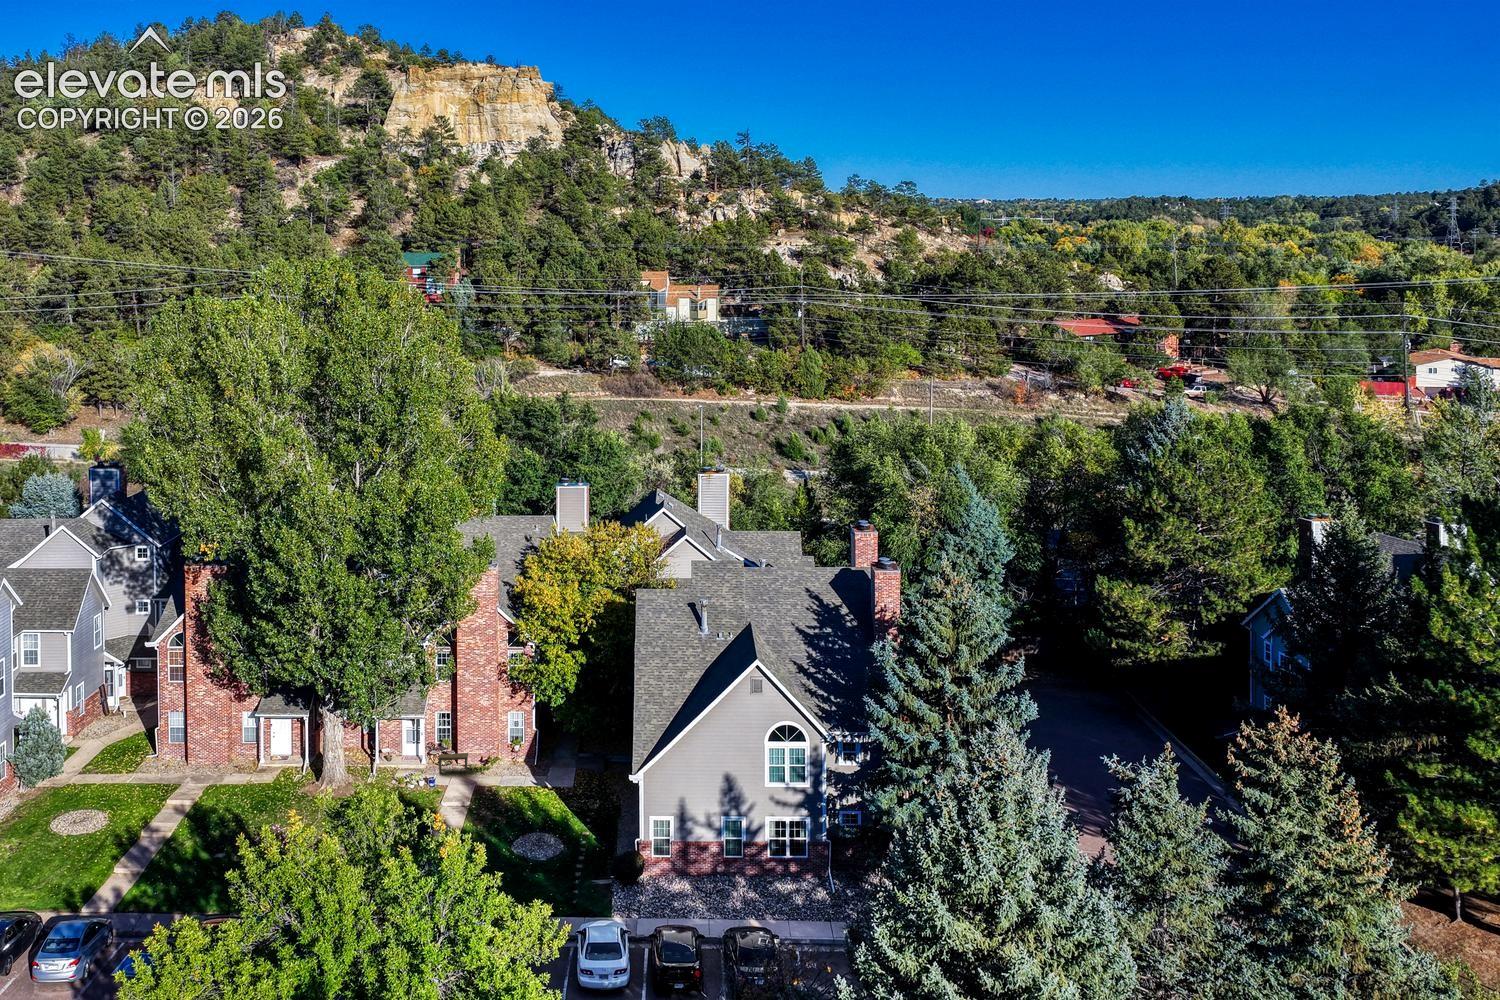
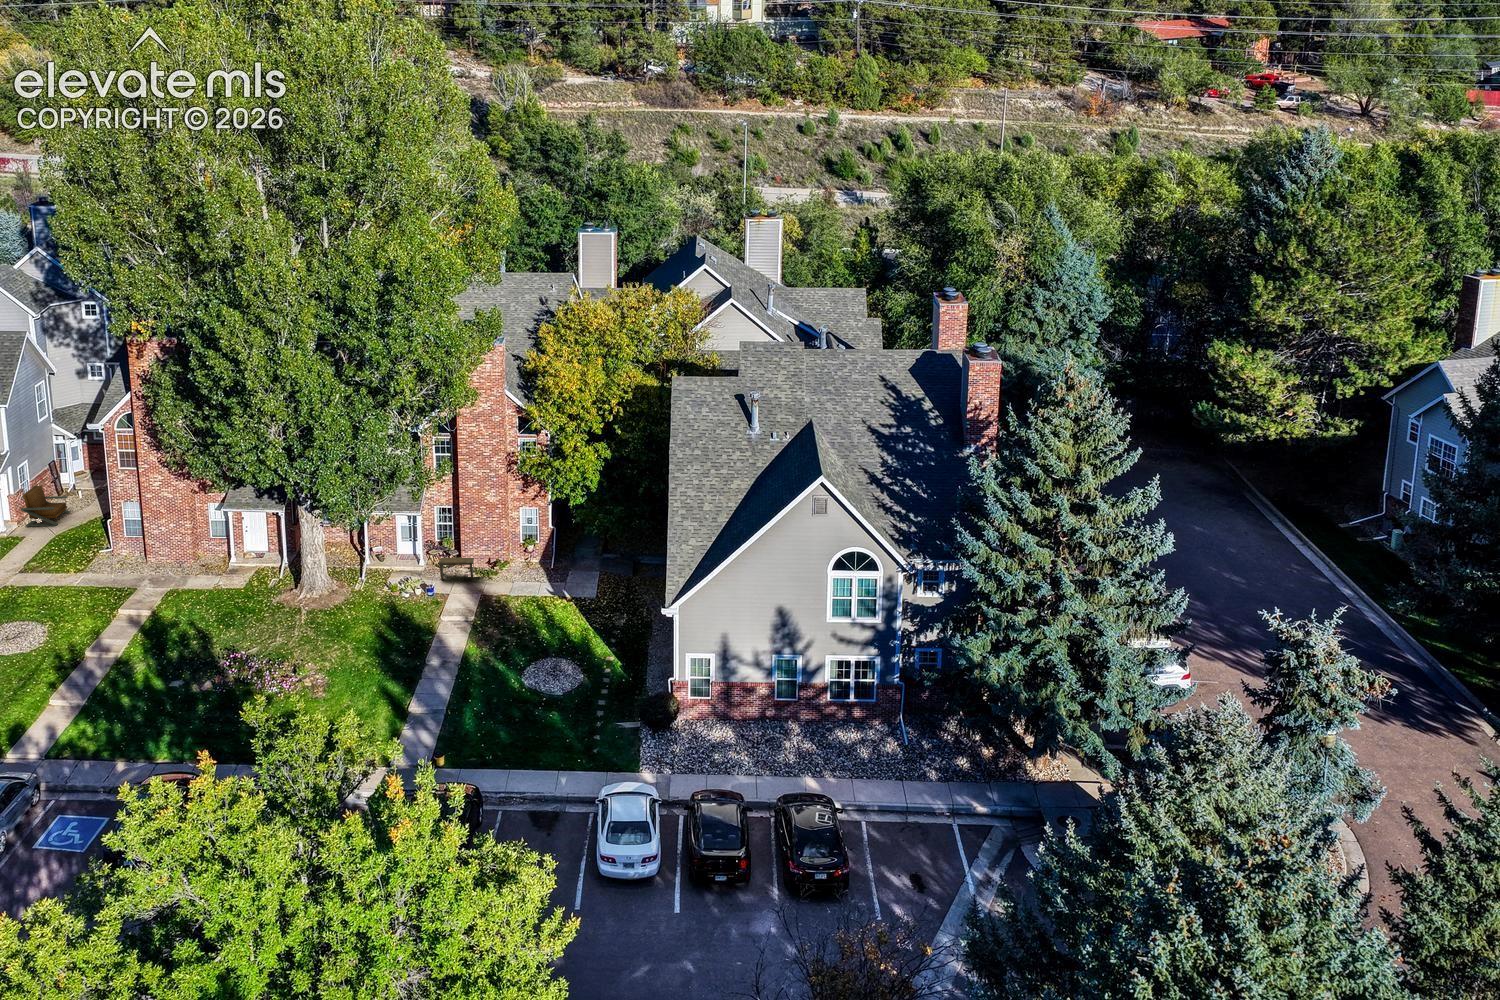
lounge chair: none [71,703,112,739] -> present [21,485,70,527]

